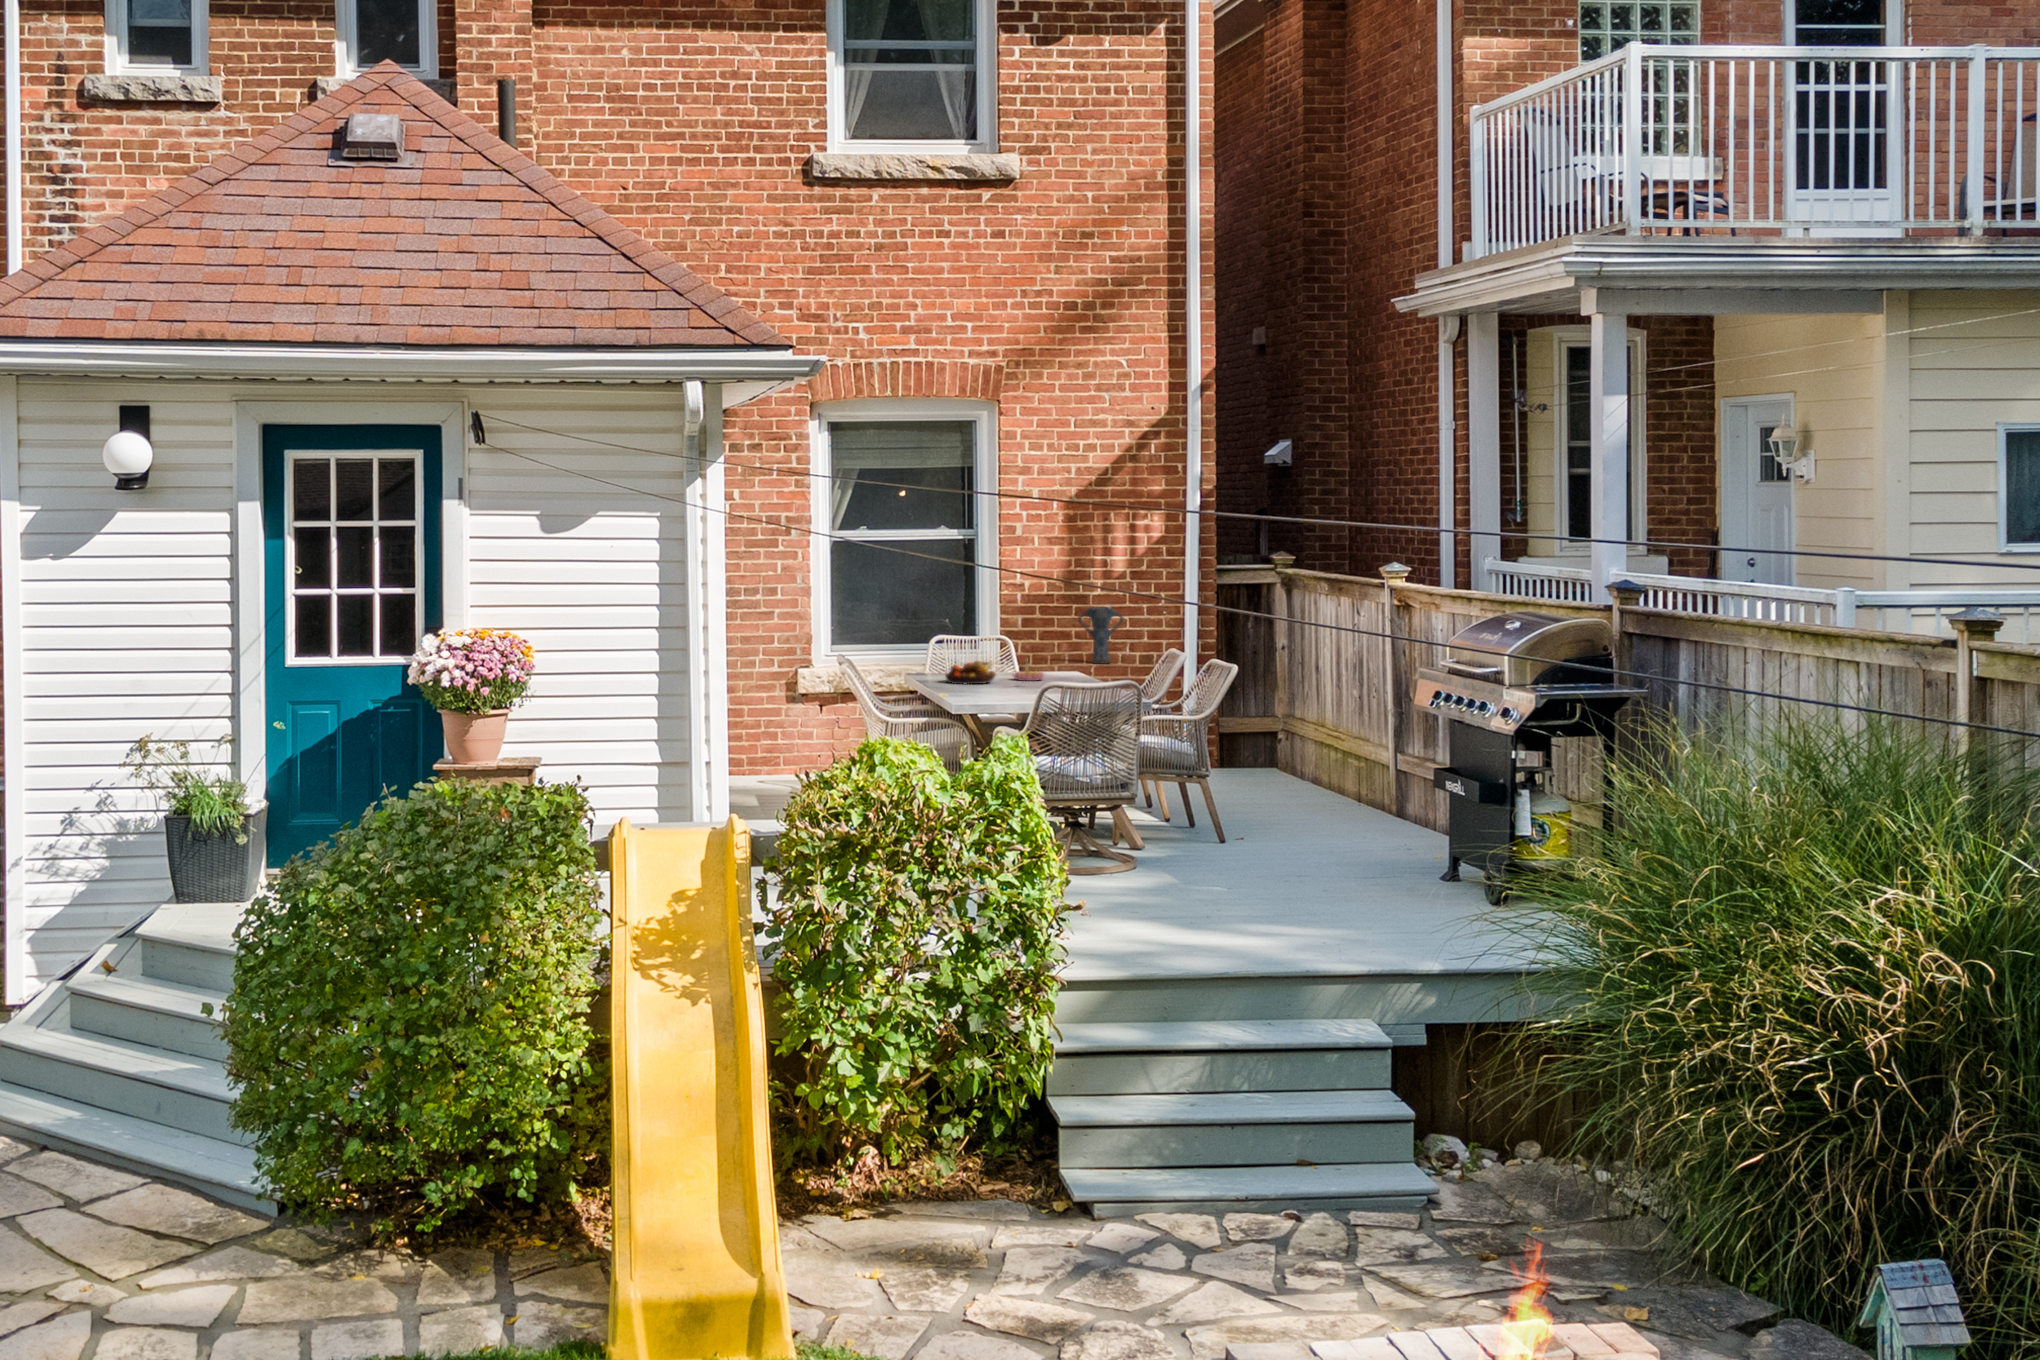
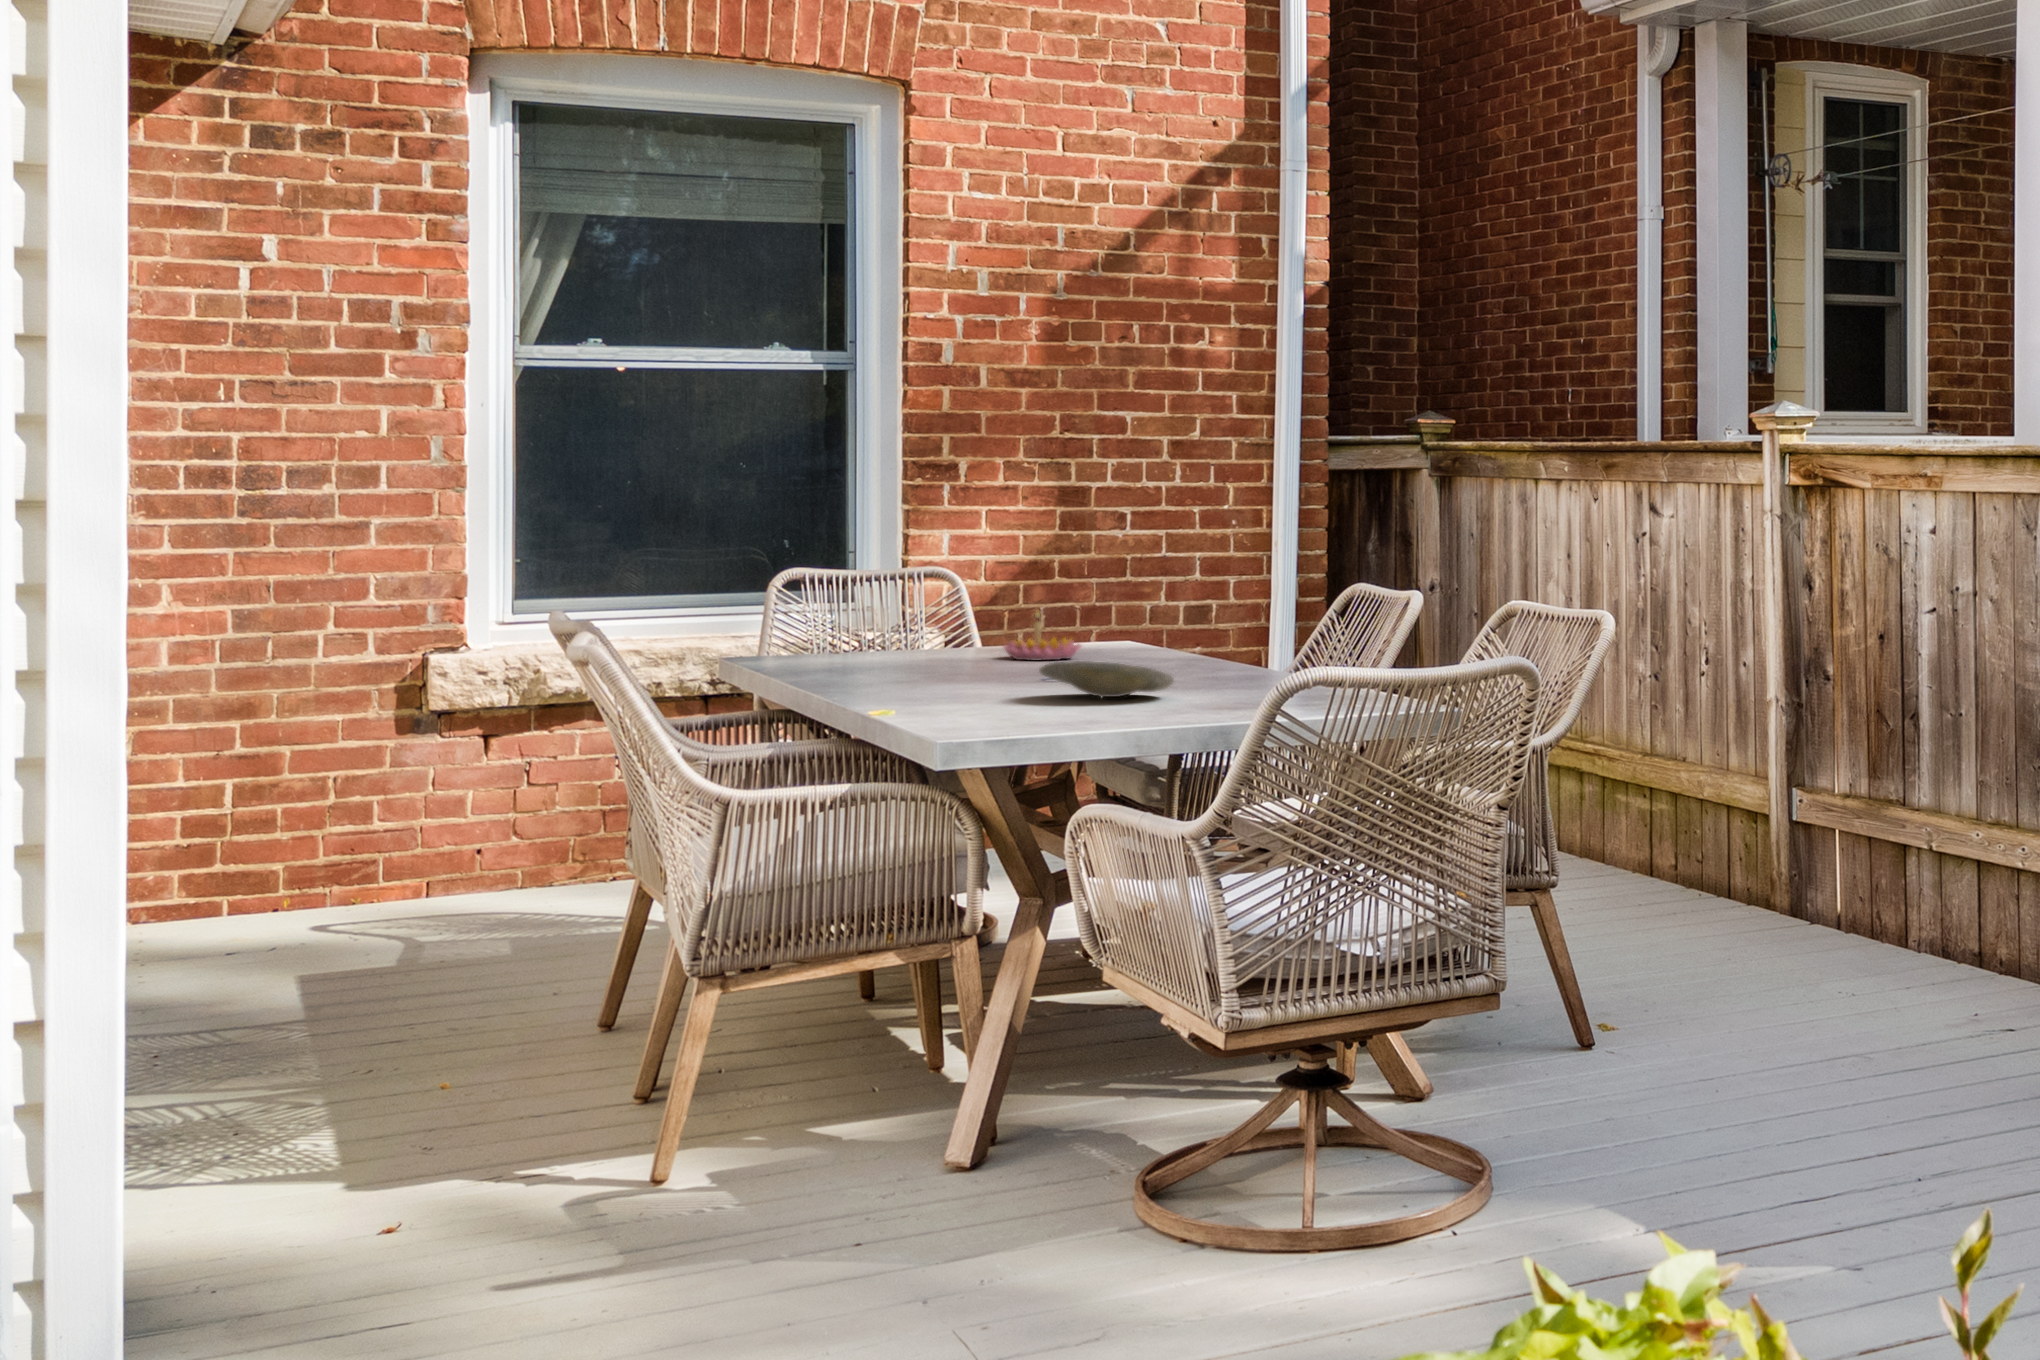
vase: present [1078,607,1123,664] -> none [1070,515,1160,627]
fruit bowl: present [945,661,996,684] -> none [858,616,983,672]
plate: none [992,683,1044,698] -> present [1040,661,1173,698]

